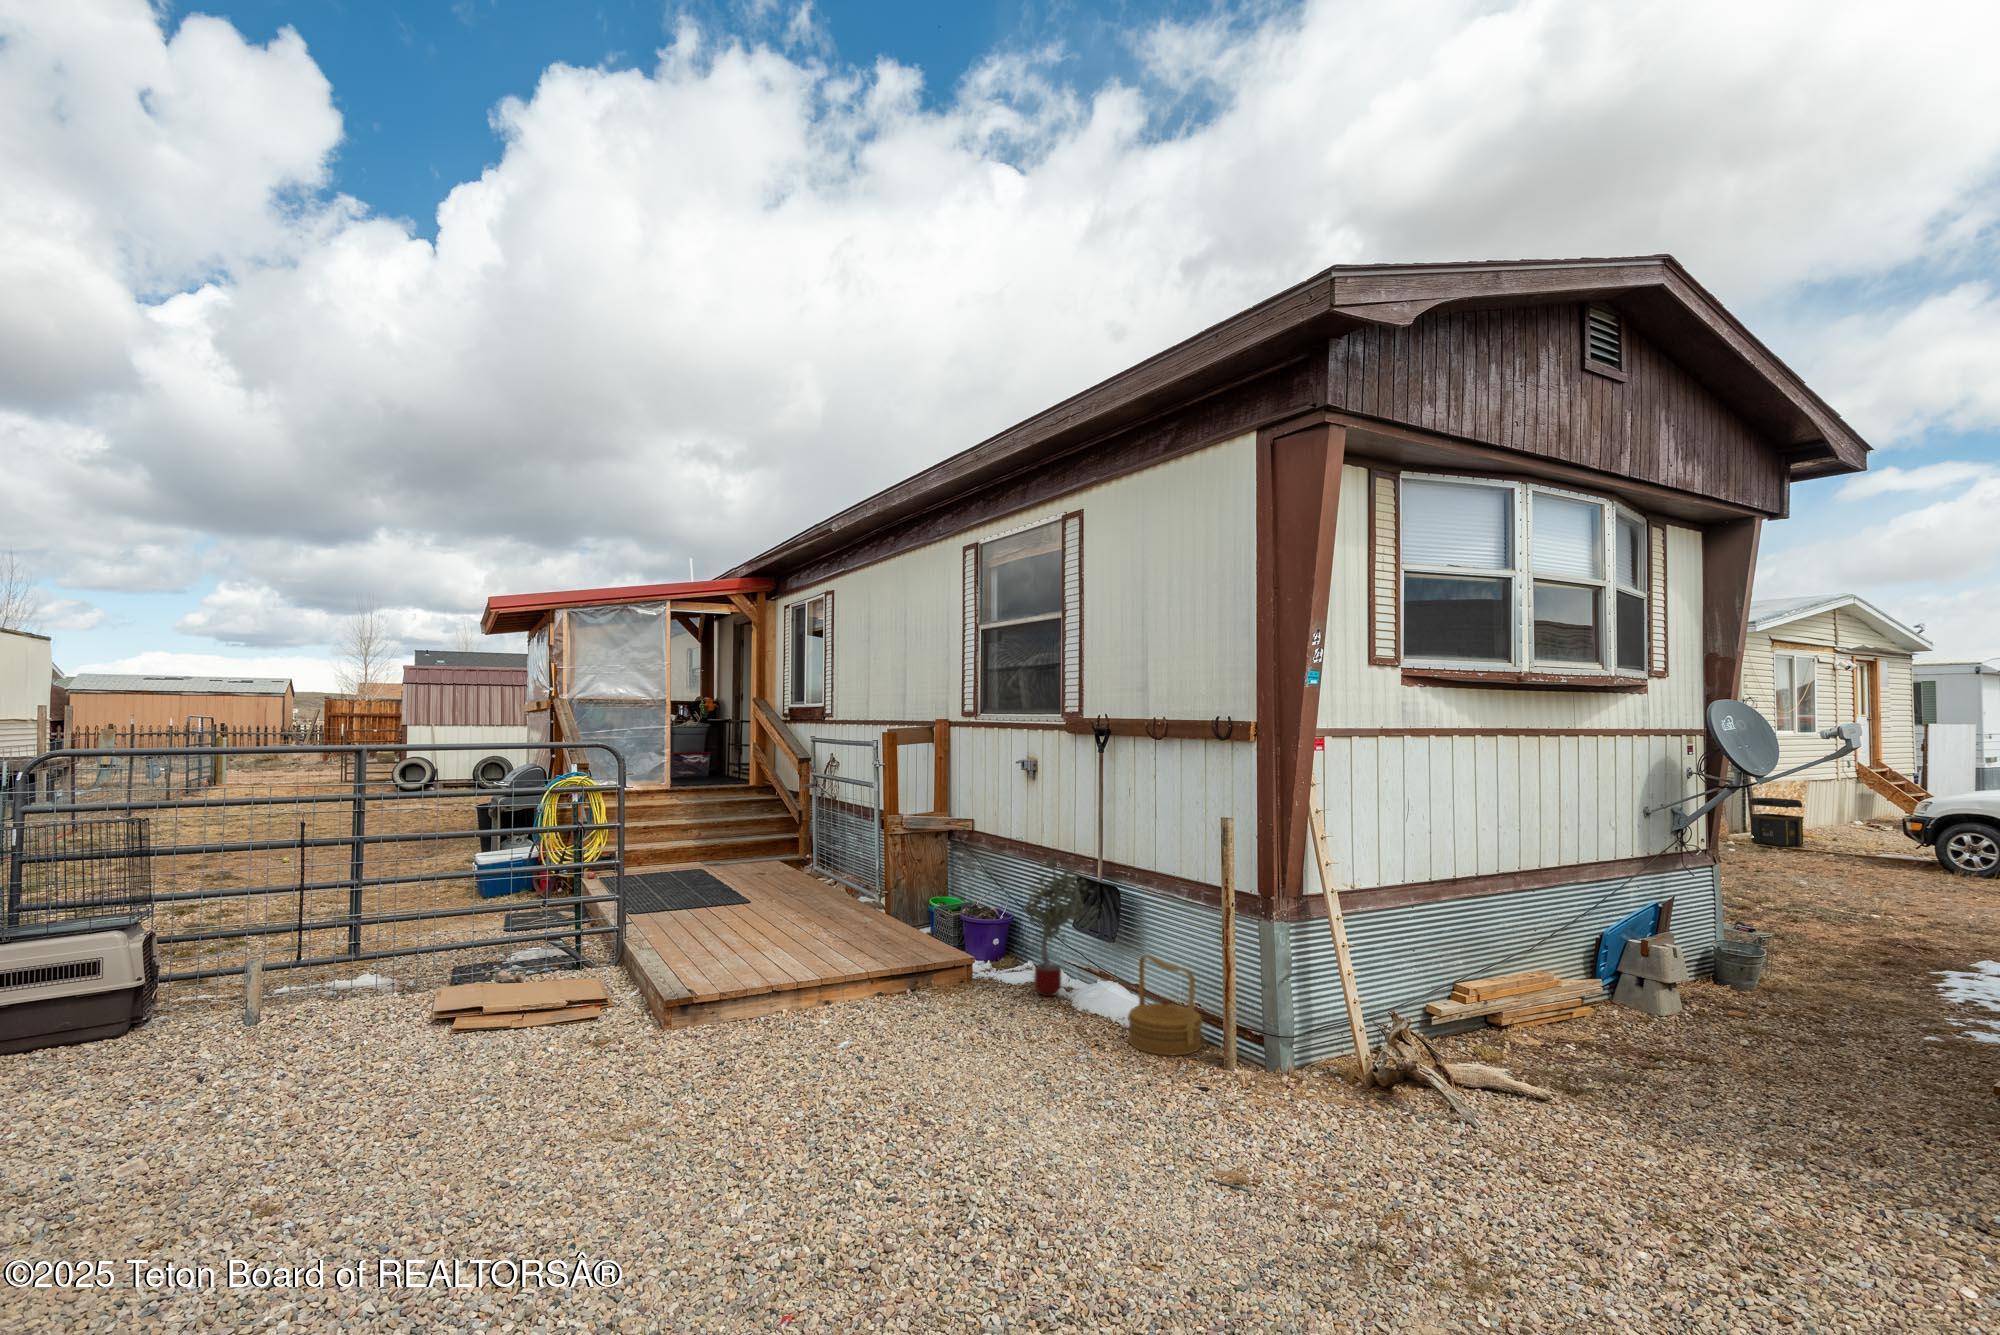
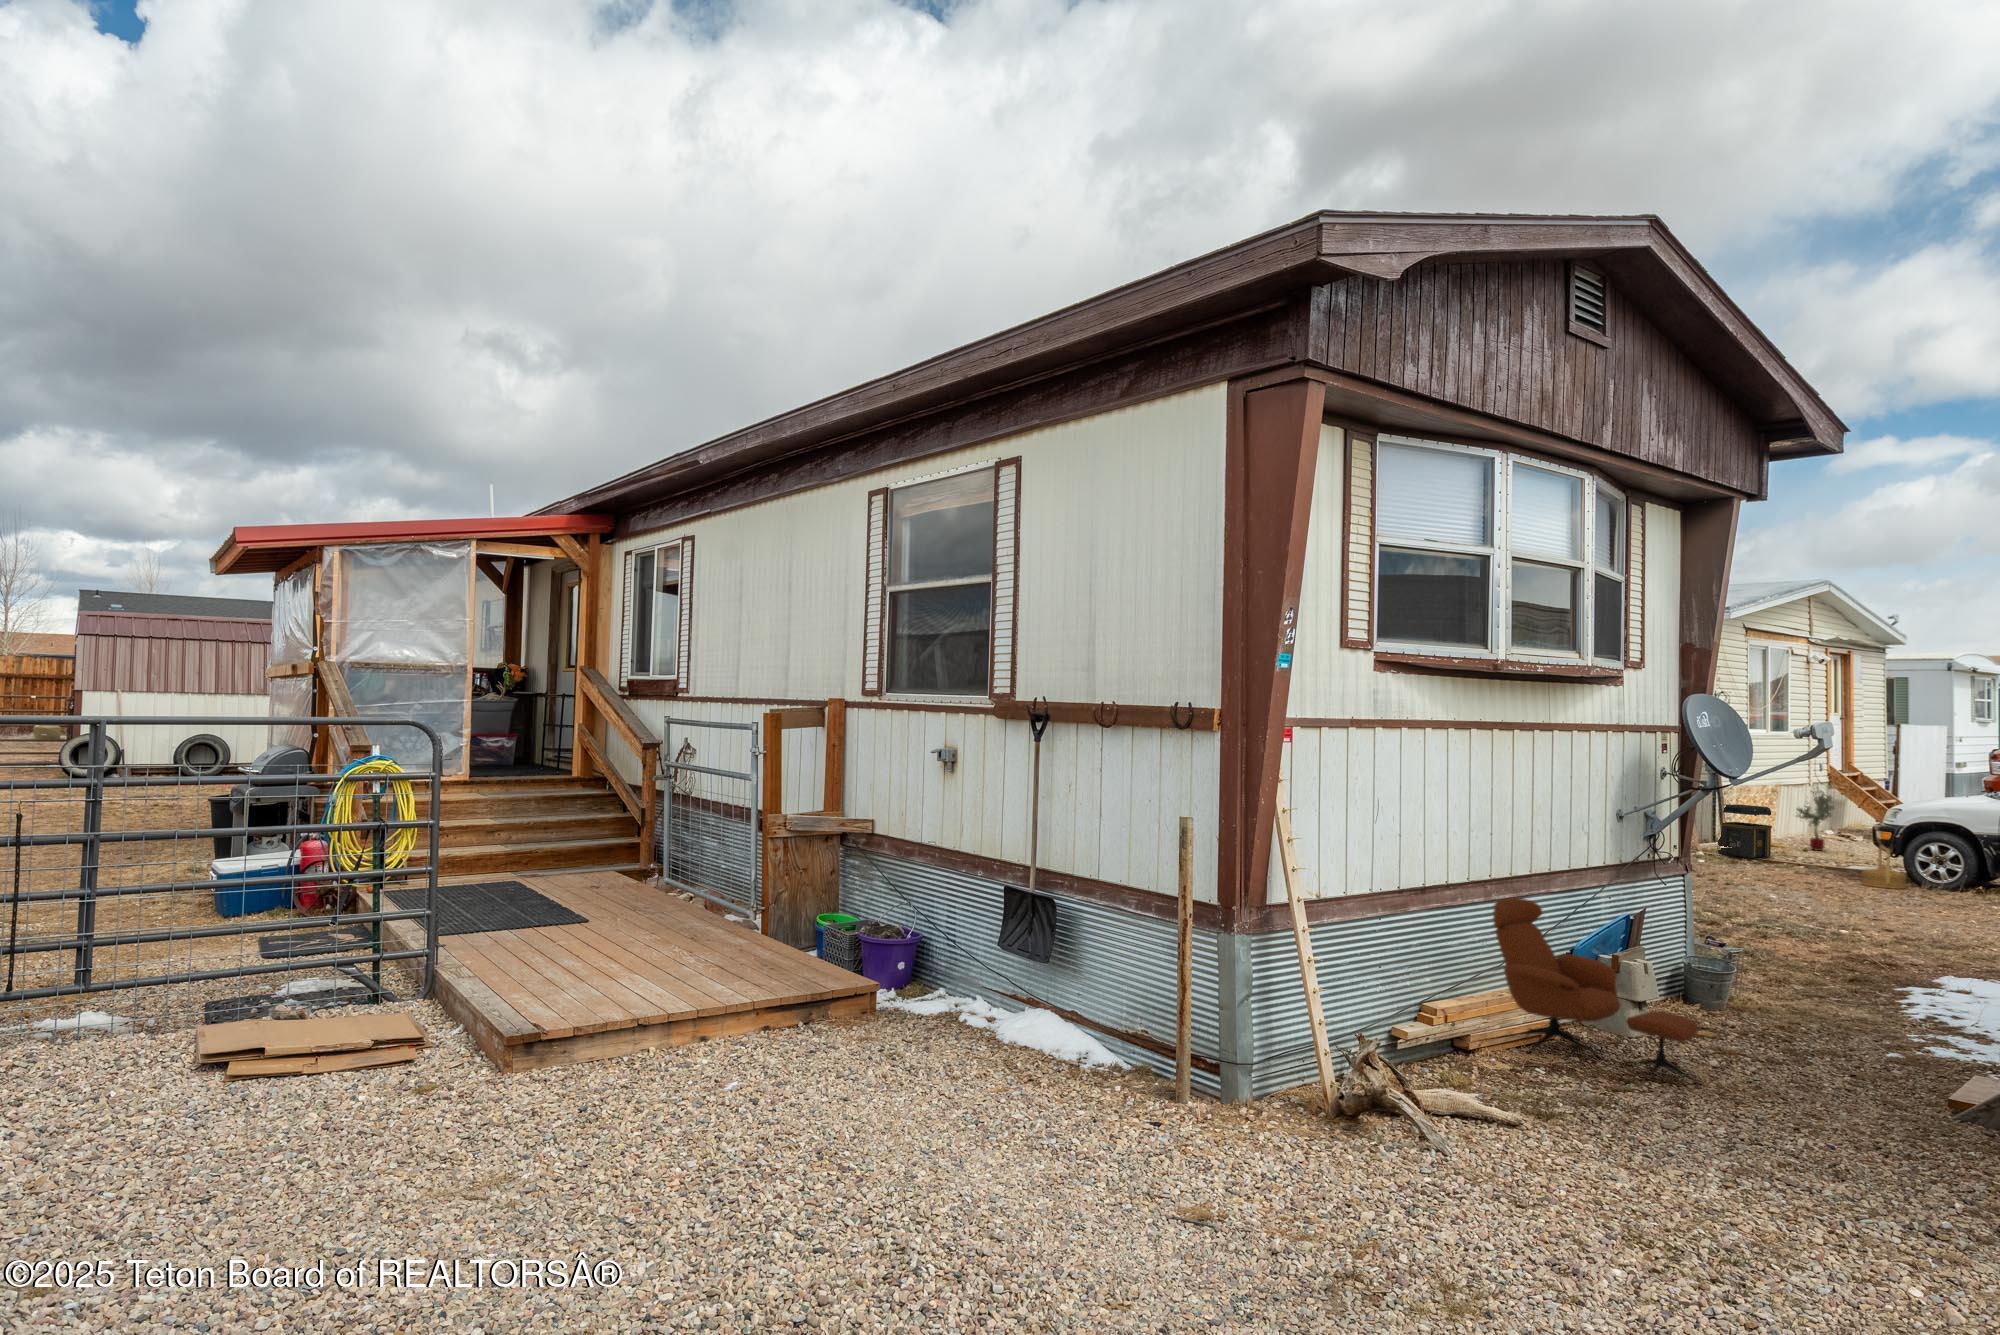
potted tree: present [1024,855,1099,996] -> present [1797,790,1835,851]
lounge chair: none [1525,886,1734,1064] -> present [1493,897,1702,1085]
woven basket: present [1128,955,1203,1056] -> present [1862,846,1906,889]

